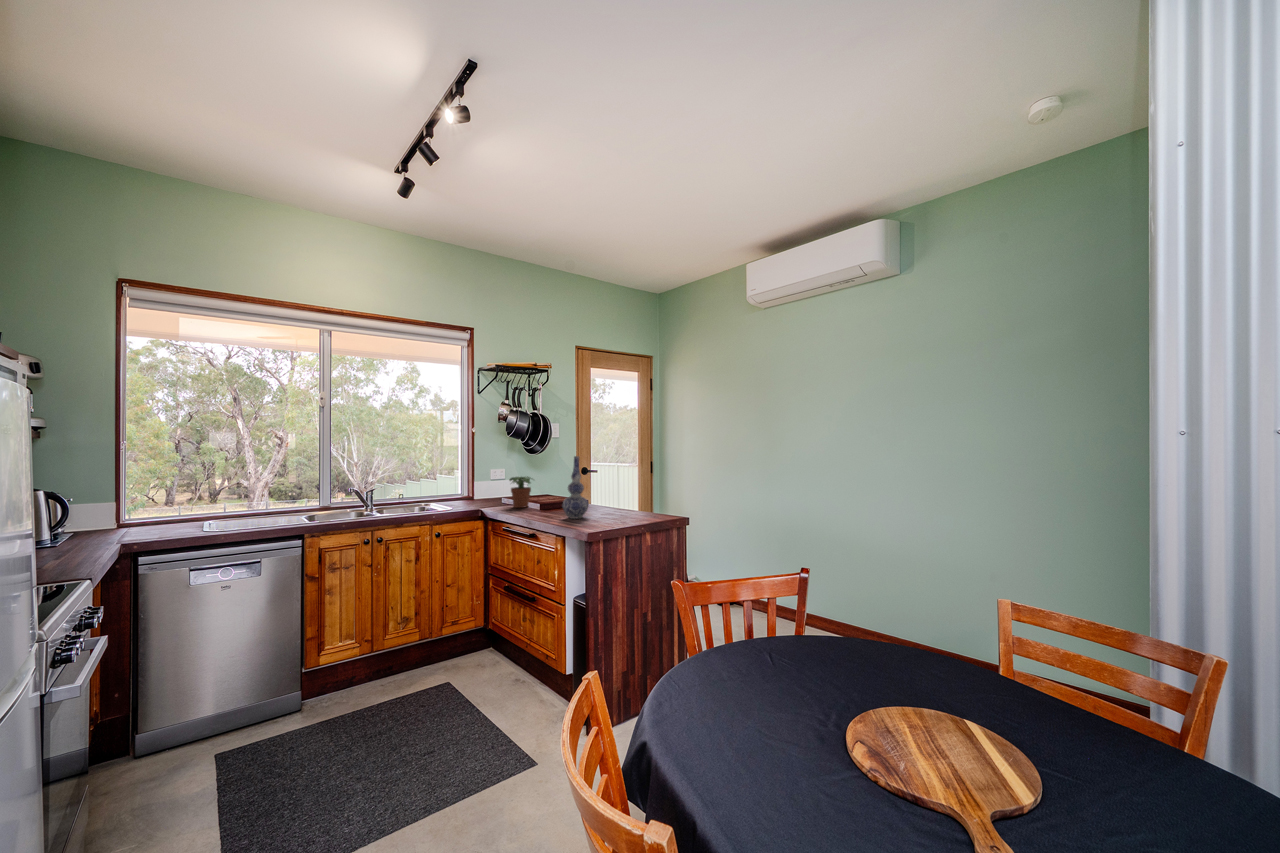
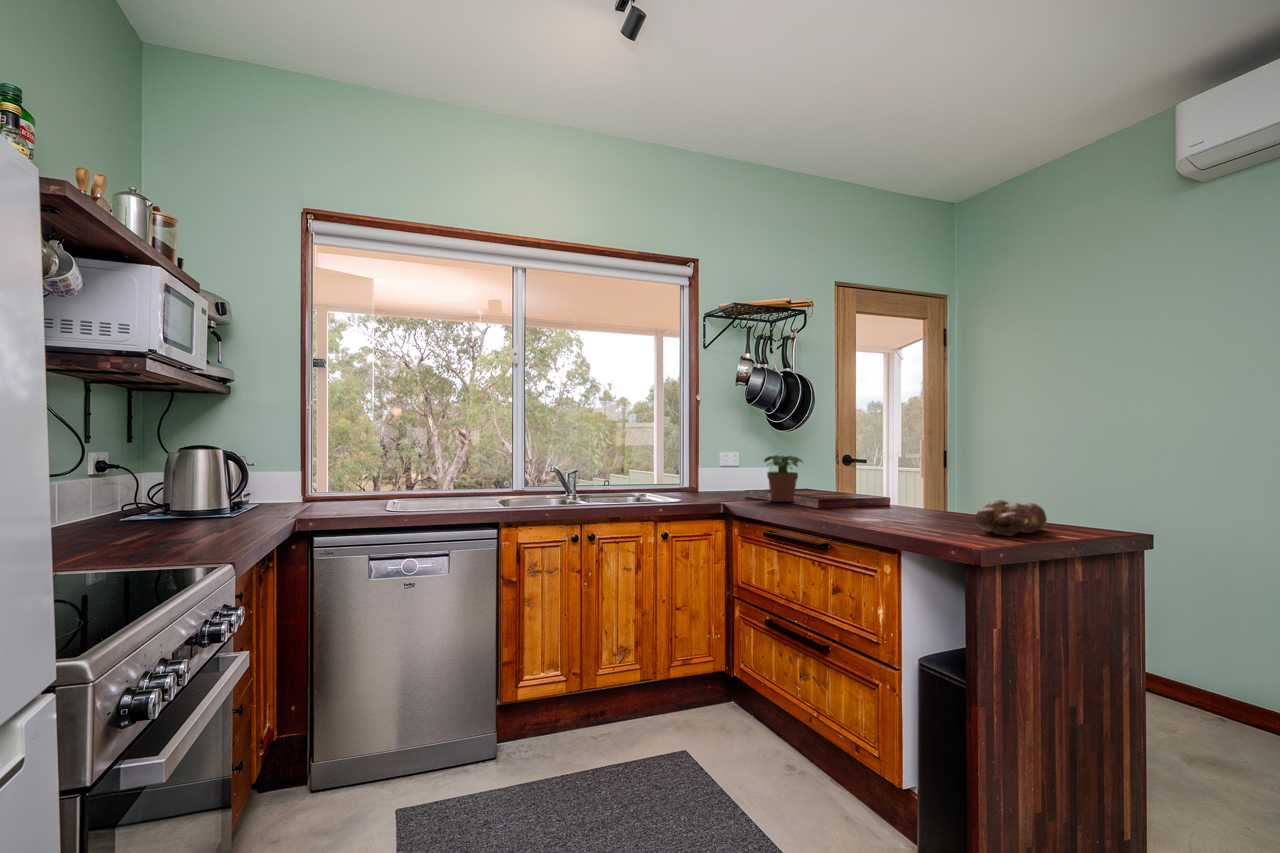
vase: present [562,456,589,519] -> none [876,417,925,523]
bread loaf: none [605,503,645,523] -> present [974,500,1047,536]

